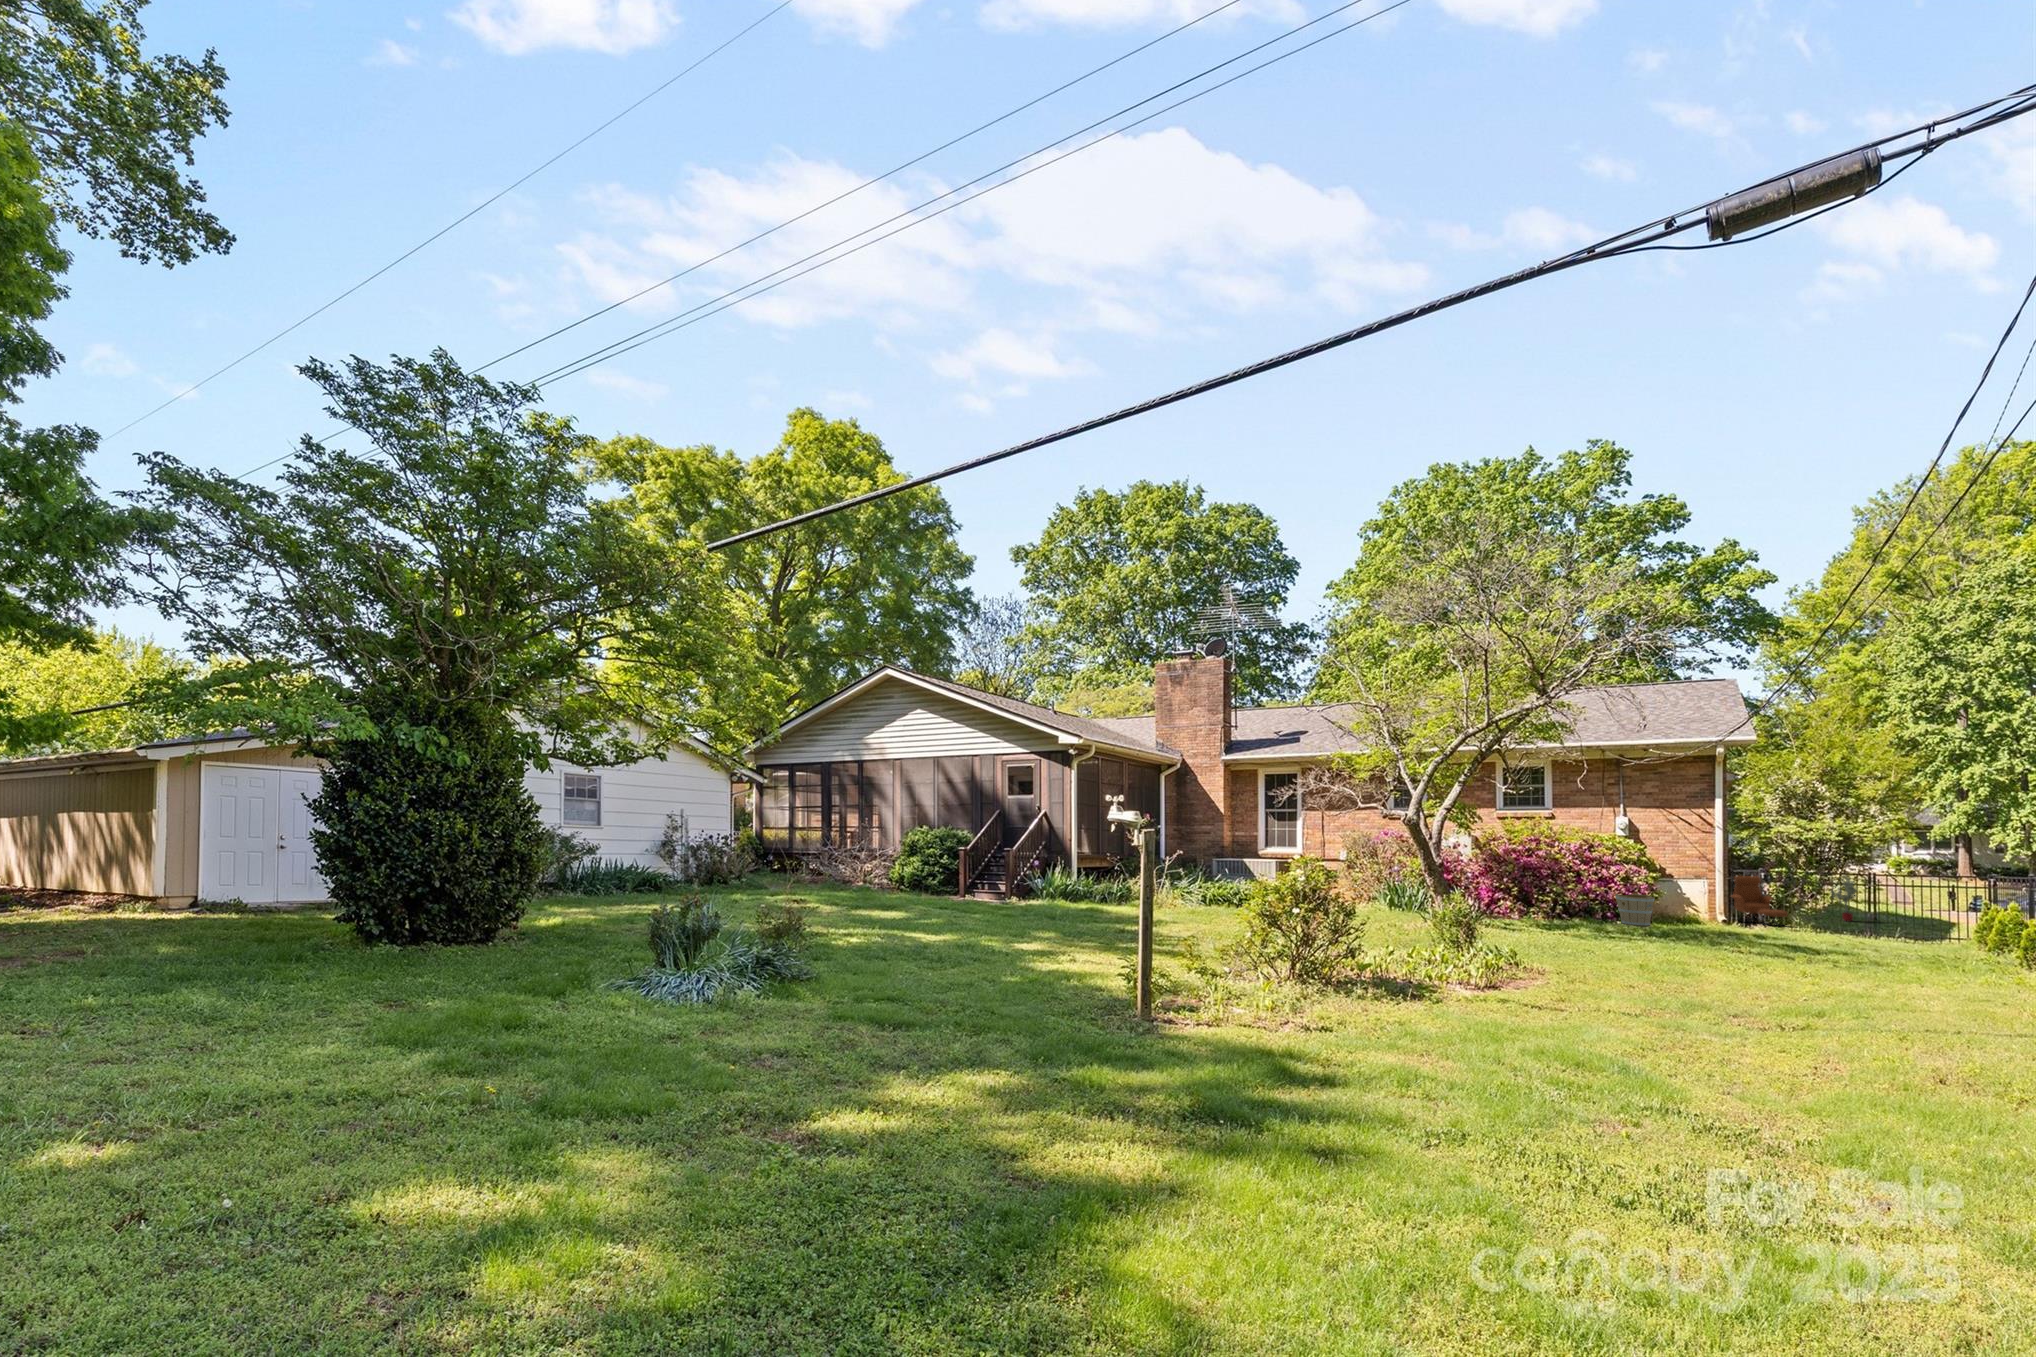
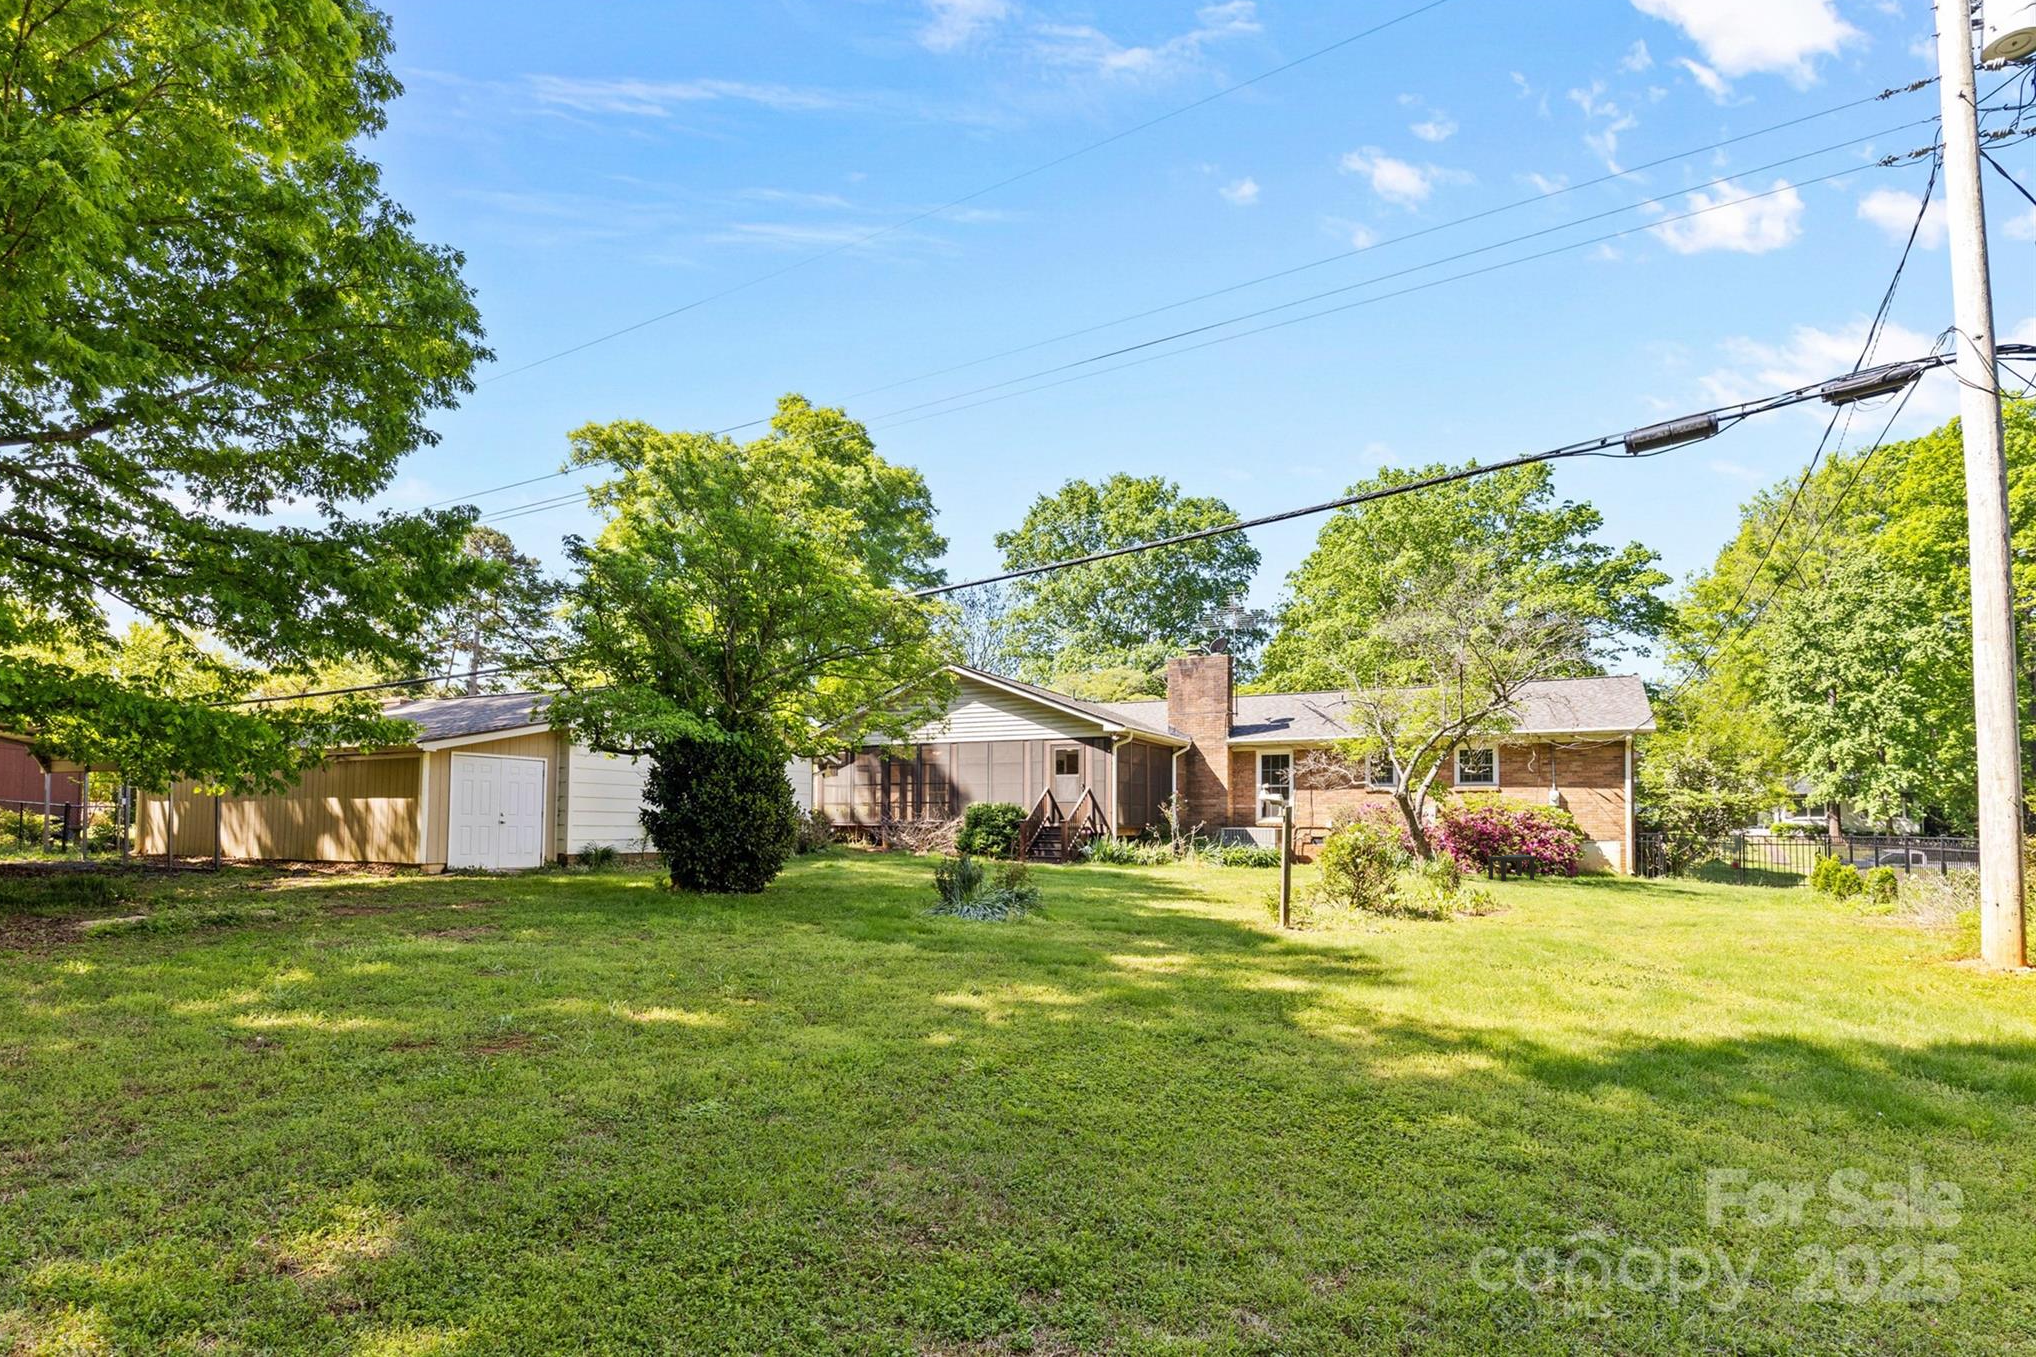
lounge chair: present [1731,876,1788,926] -> none [1642,836,1690,878]
bench: none [1535,892,1594,924] -> present [1488,854,1535,881]
wooden bucket: present [1615,894,1655,926] -> none [1552,854,1584,881]

